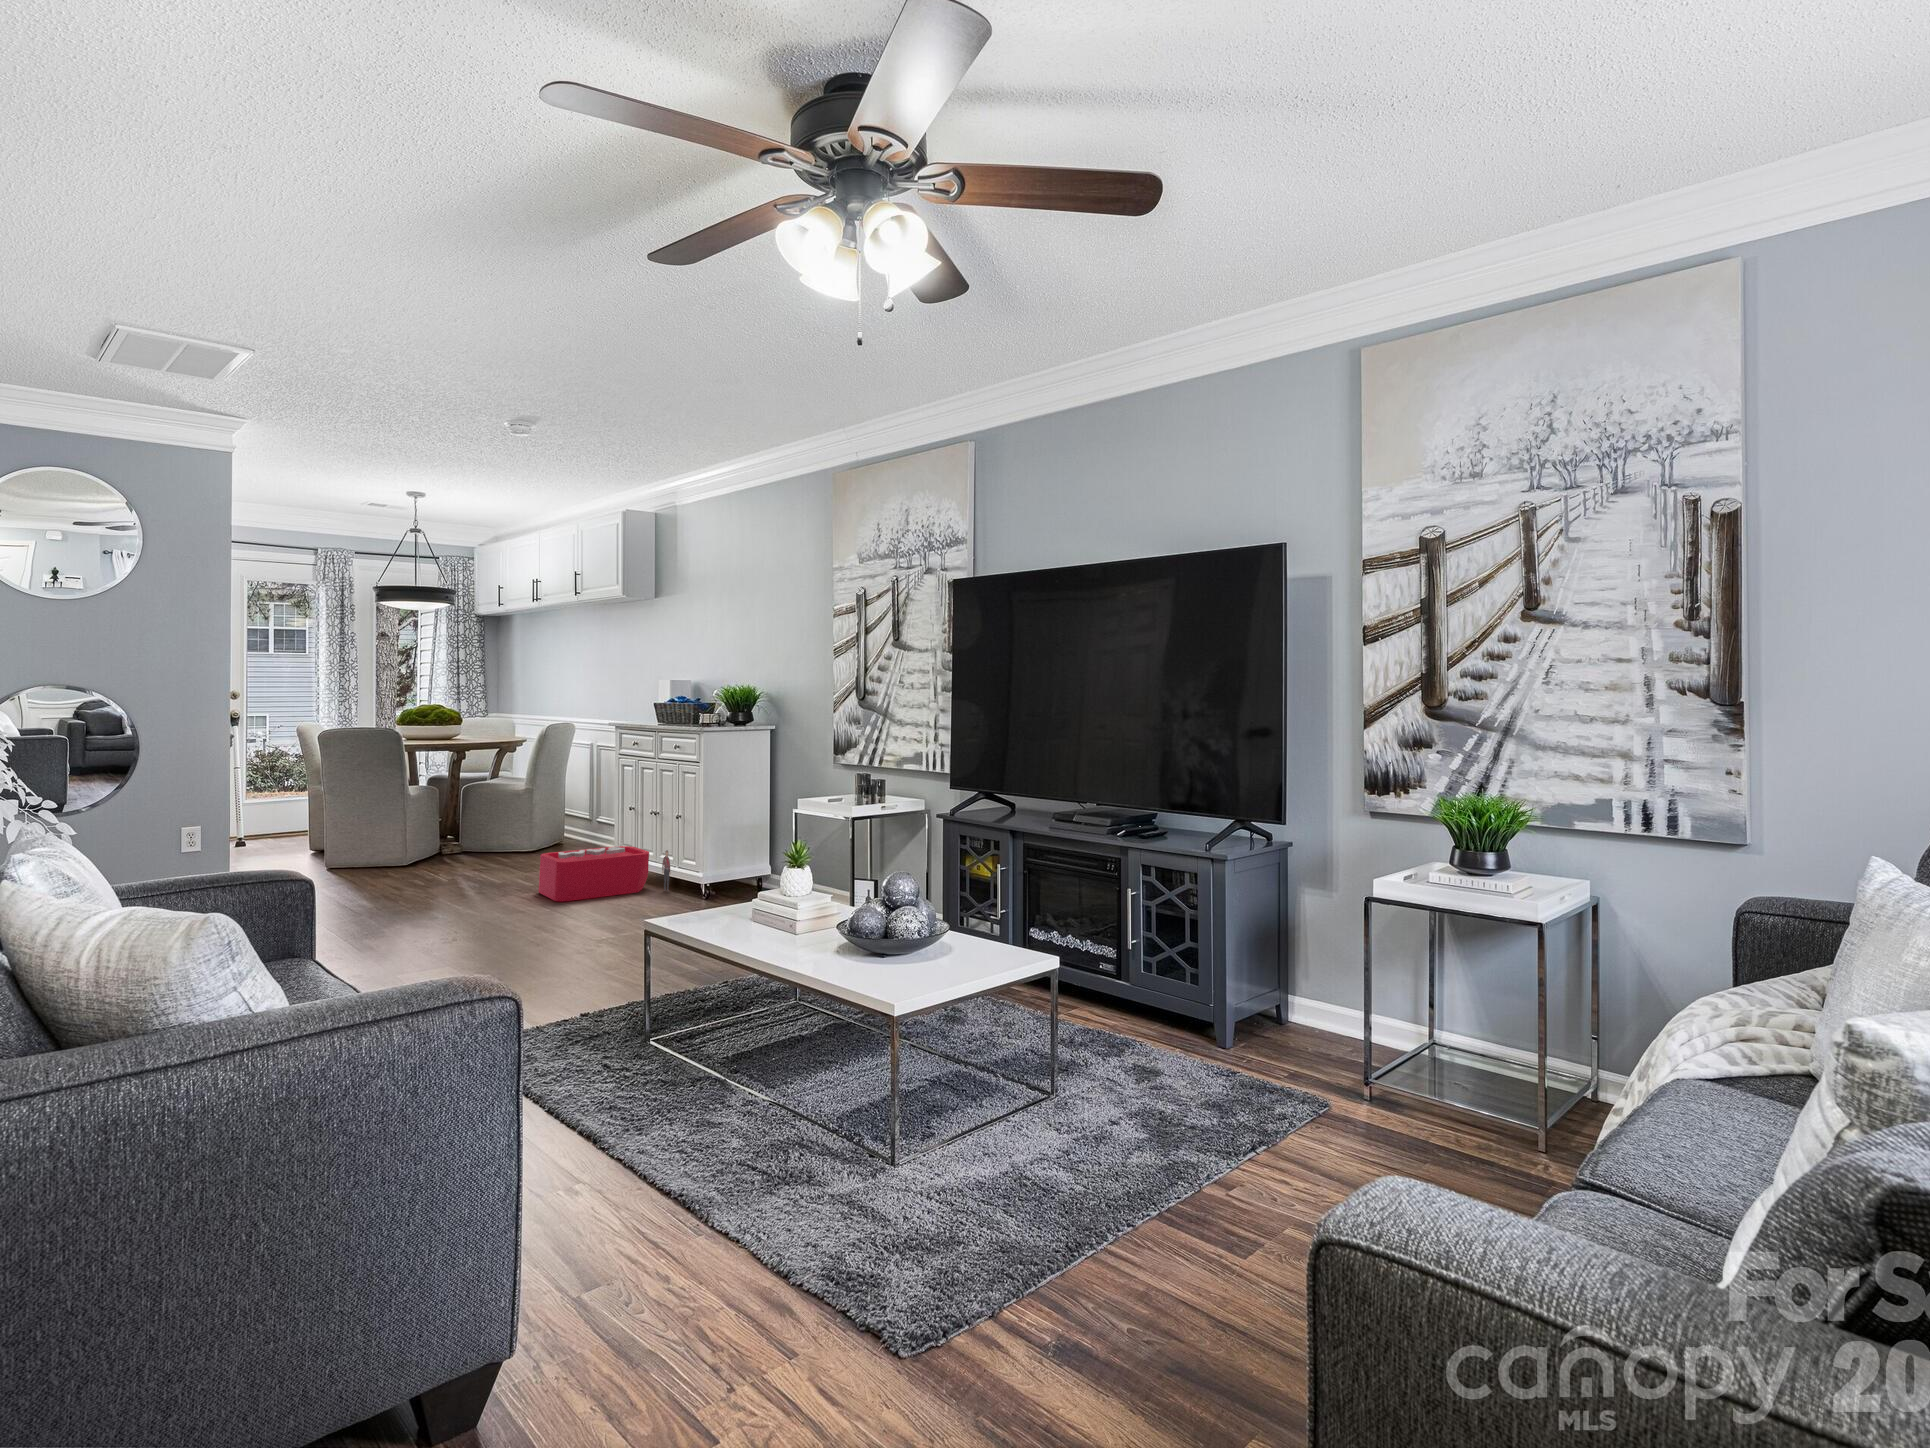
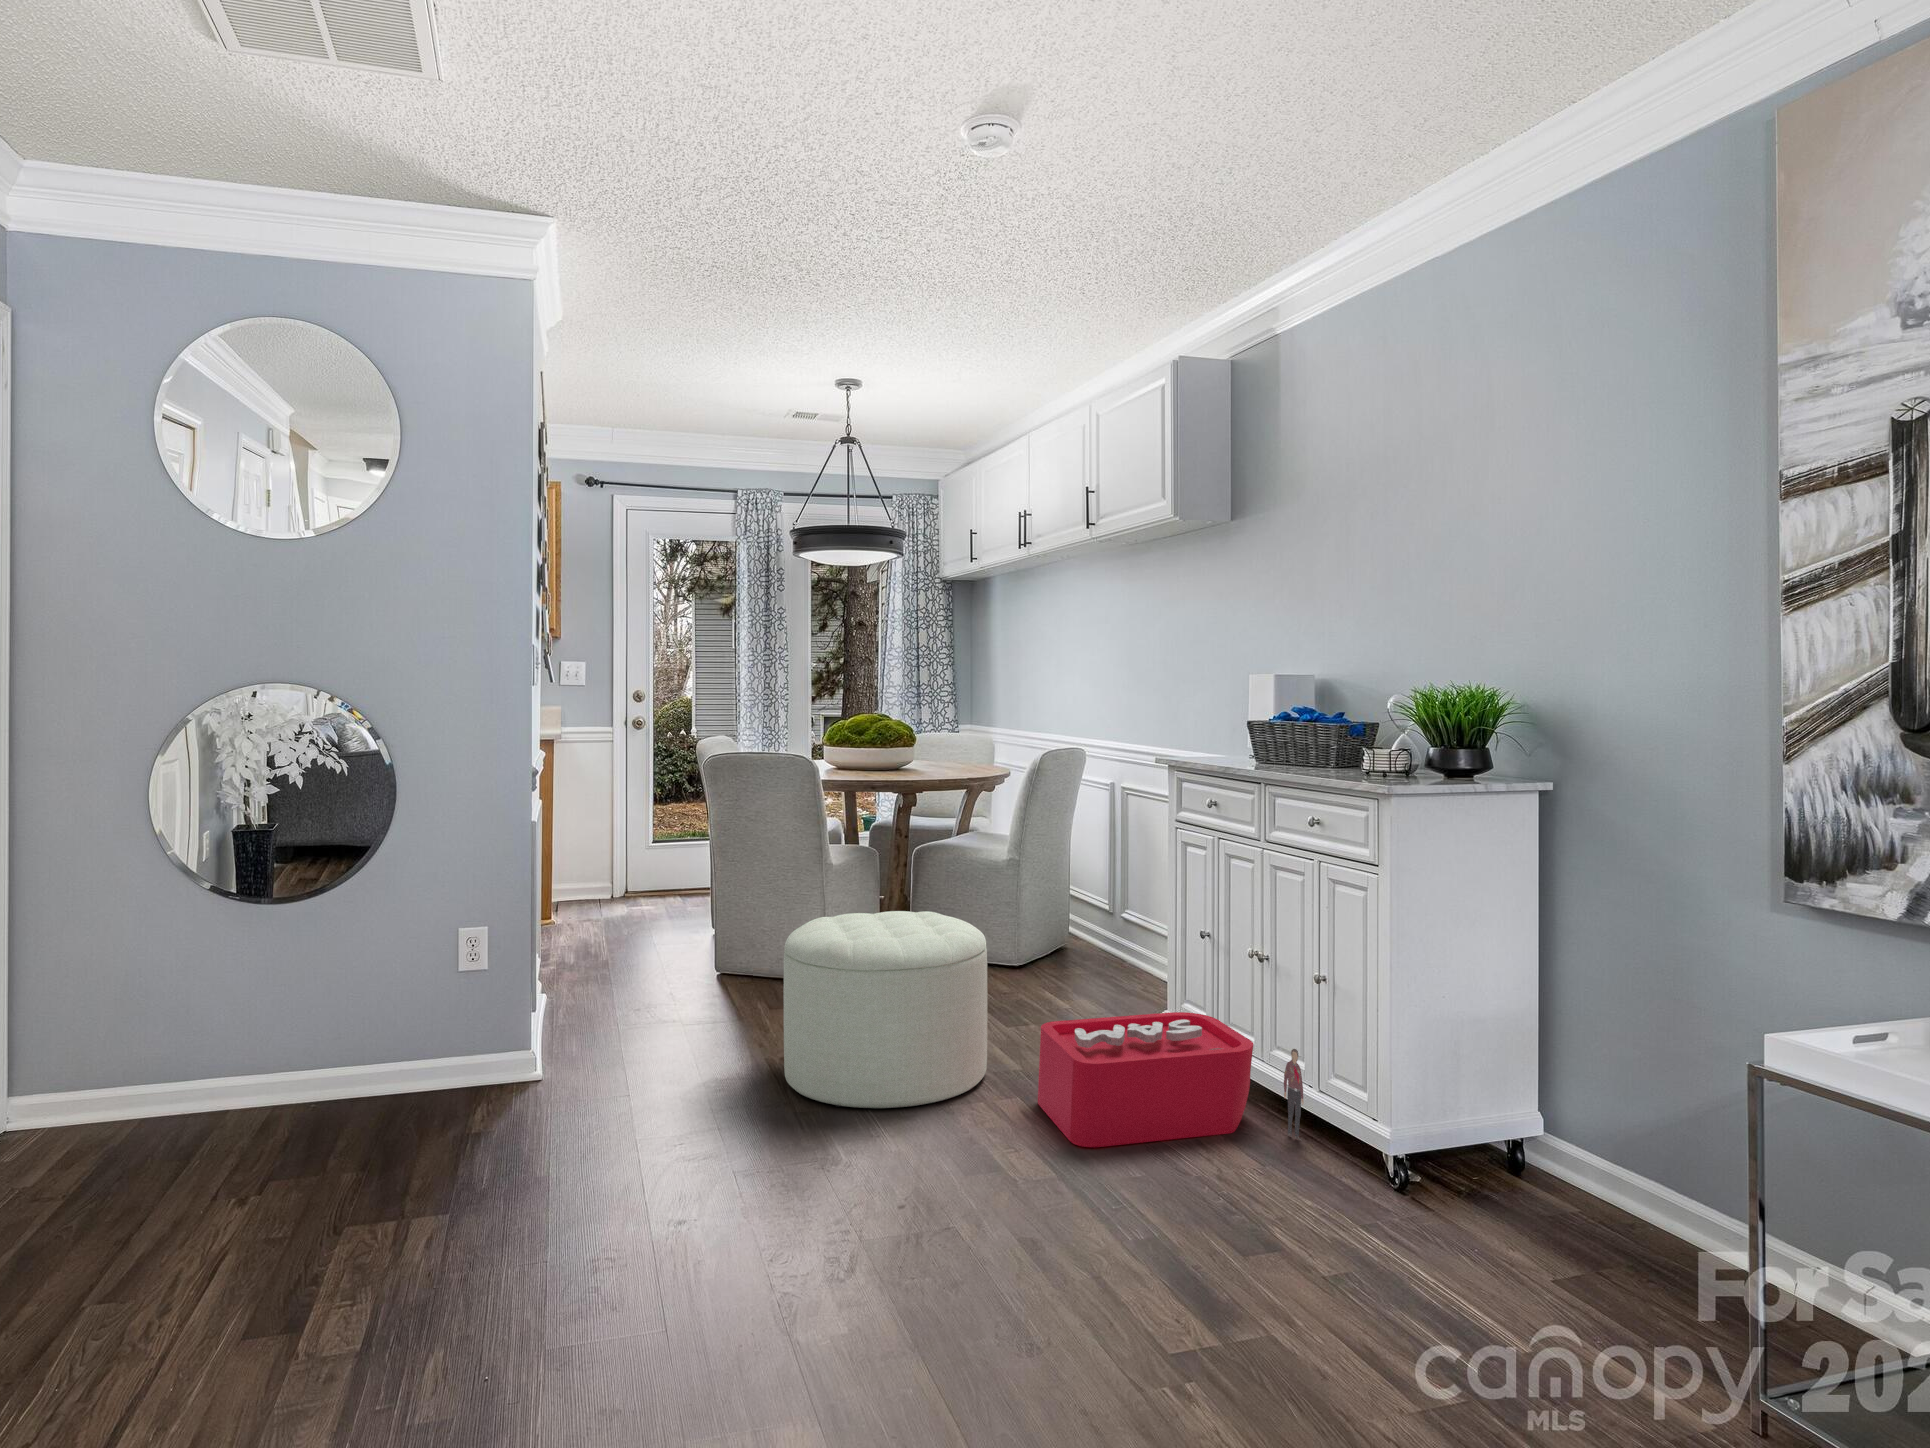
ottoman: none [389,807,511,903] -> present [784,911,987,1108]

